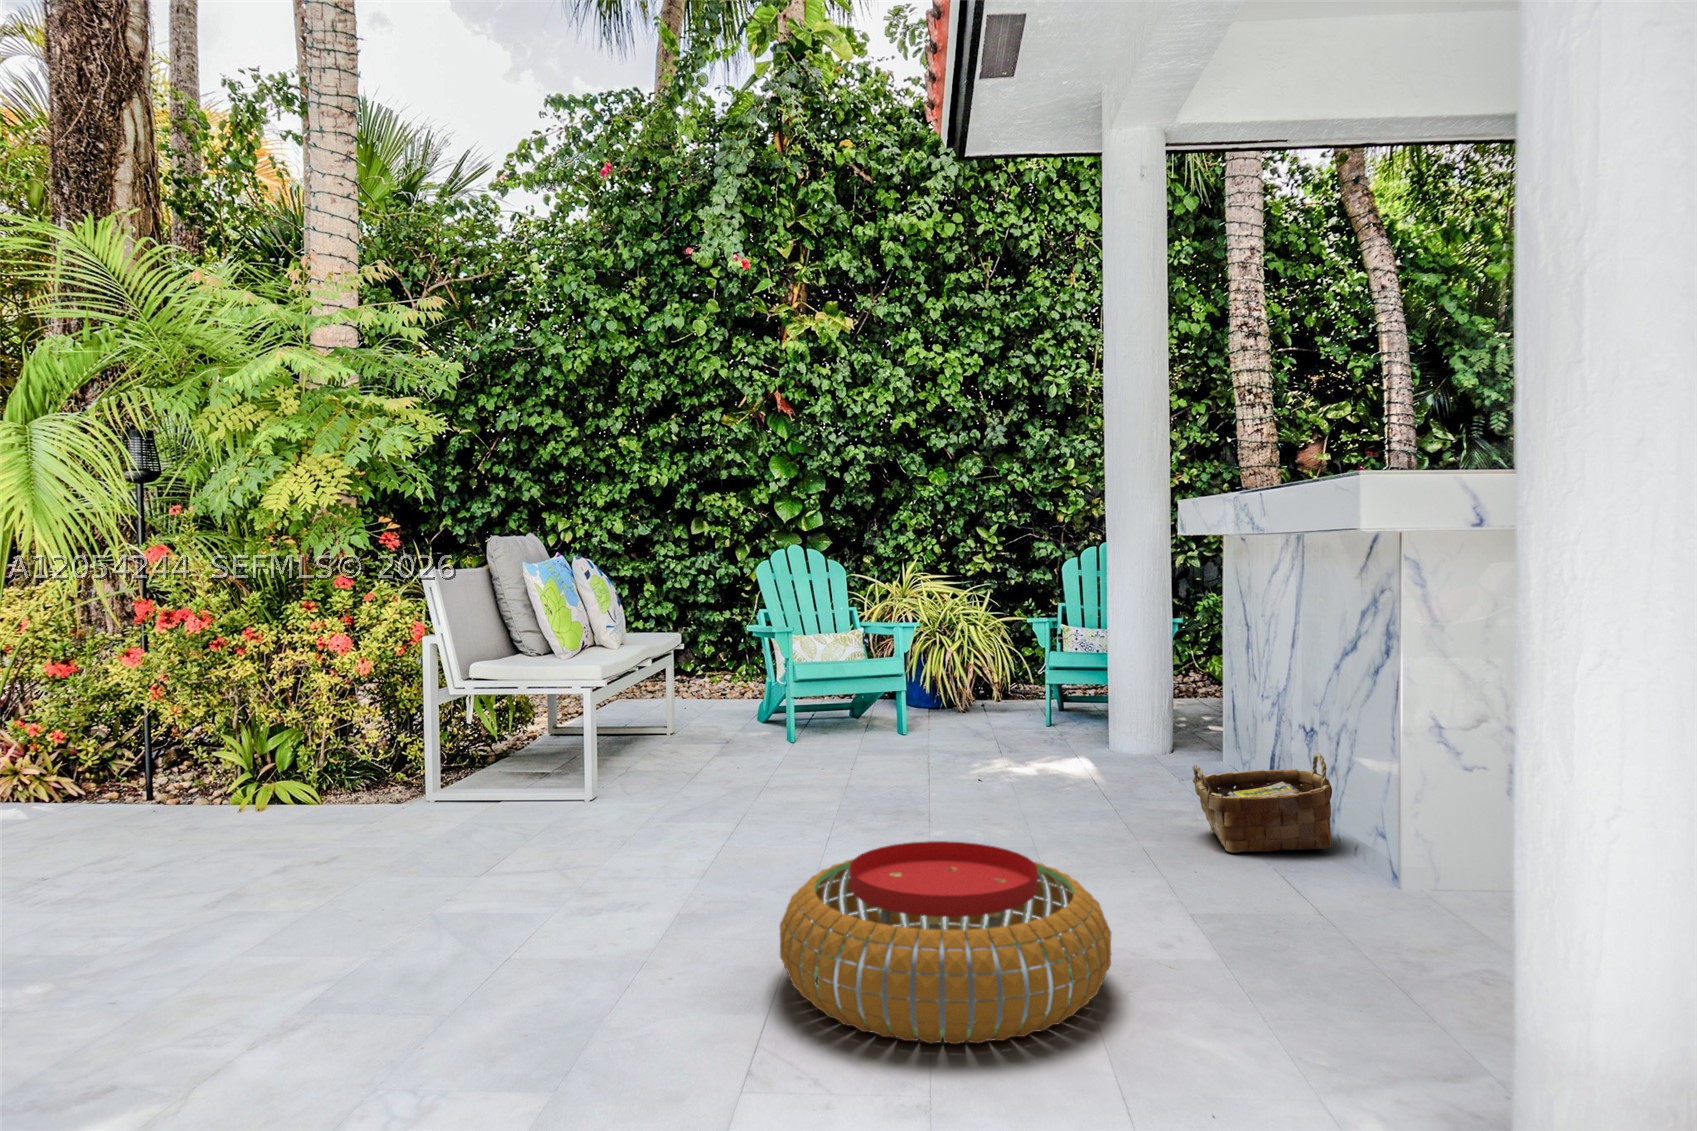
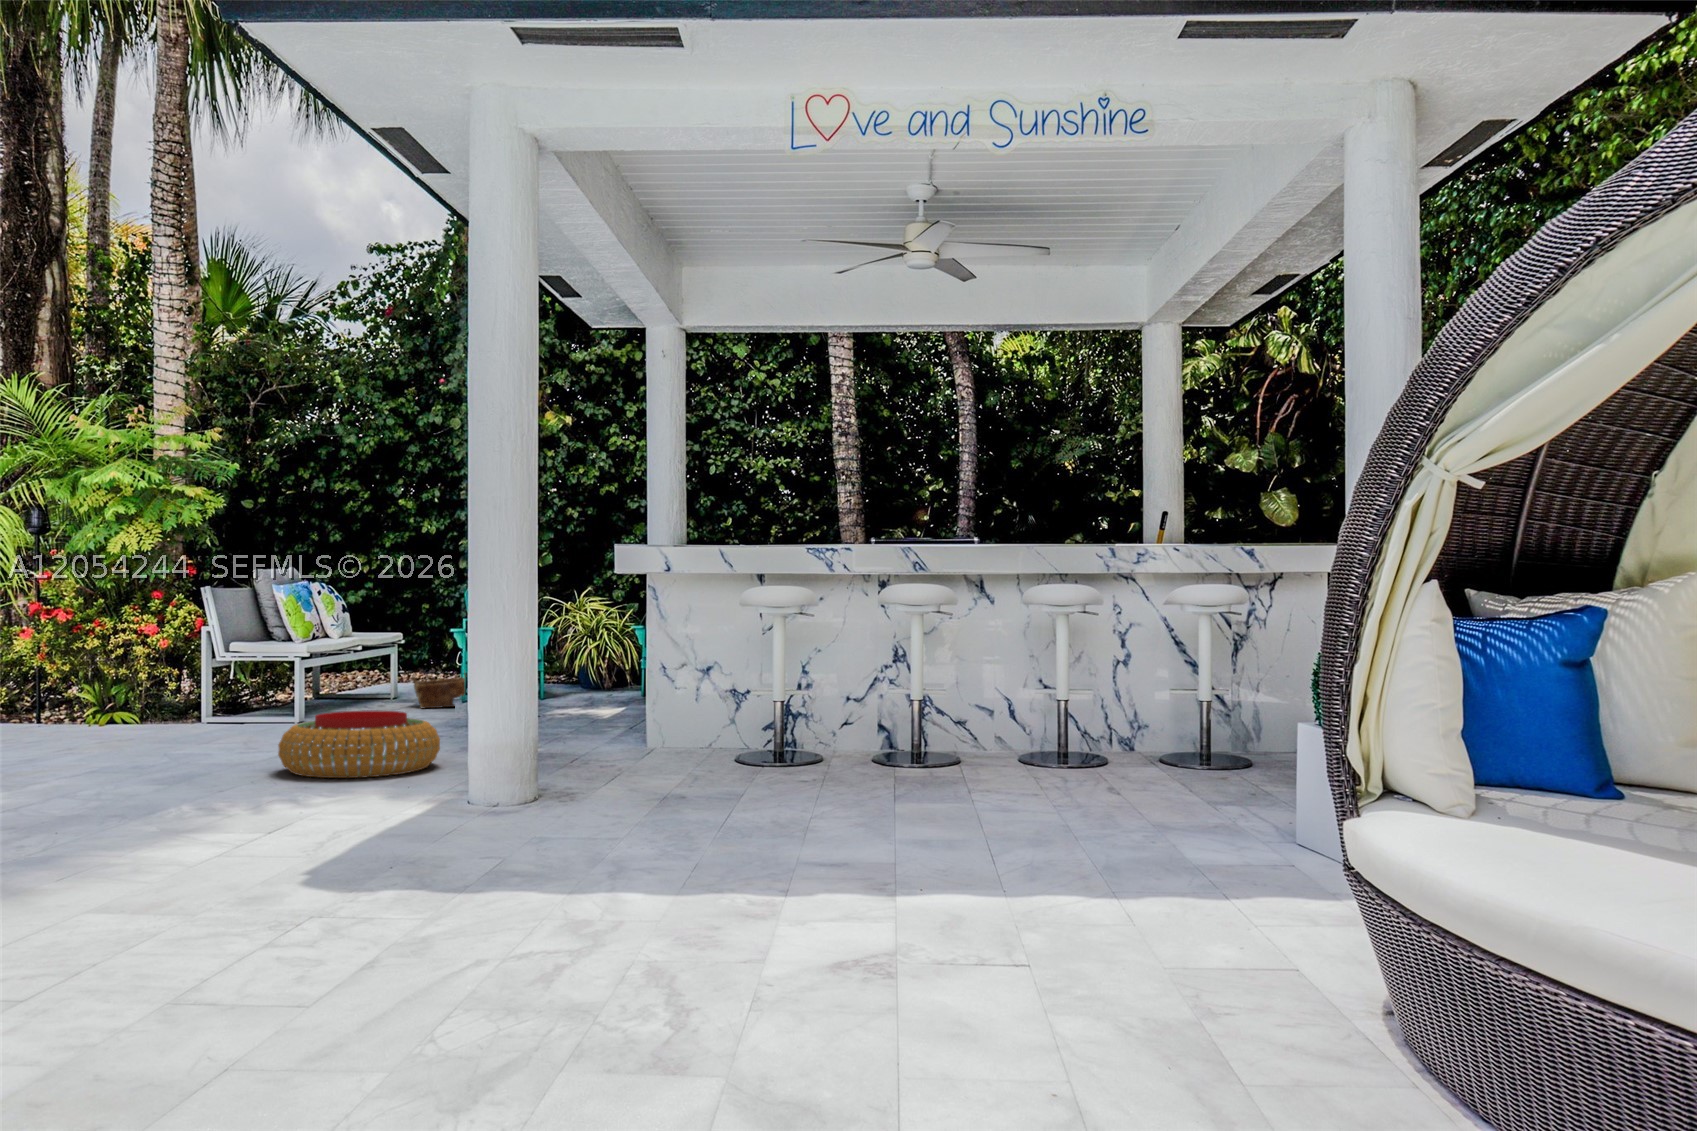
woven basket: present [1192,753,1332,853] -> present [412,675,465,708]

